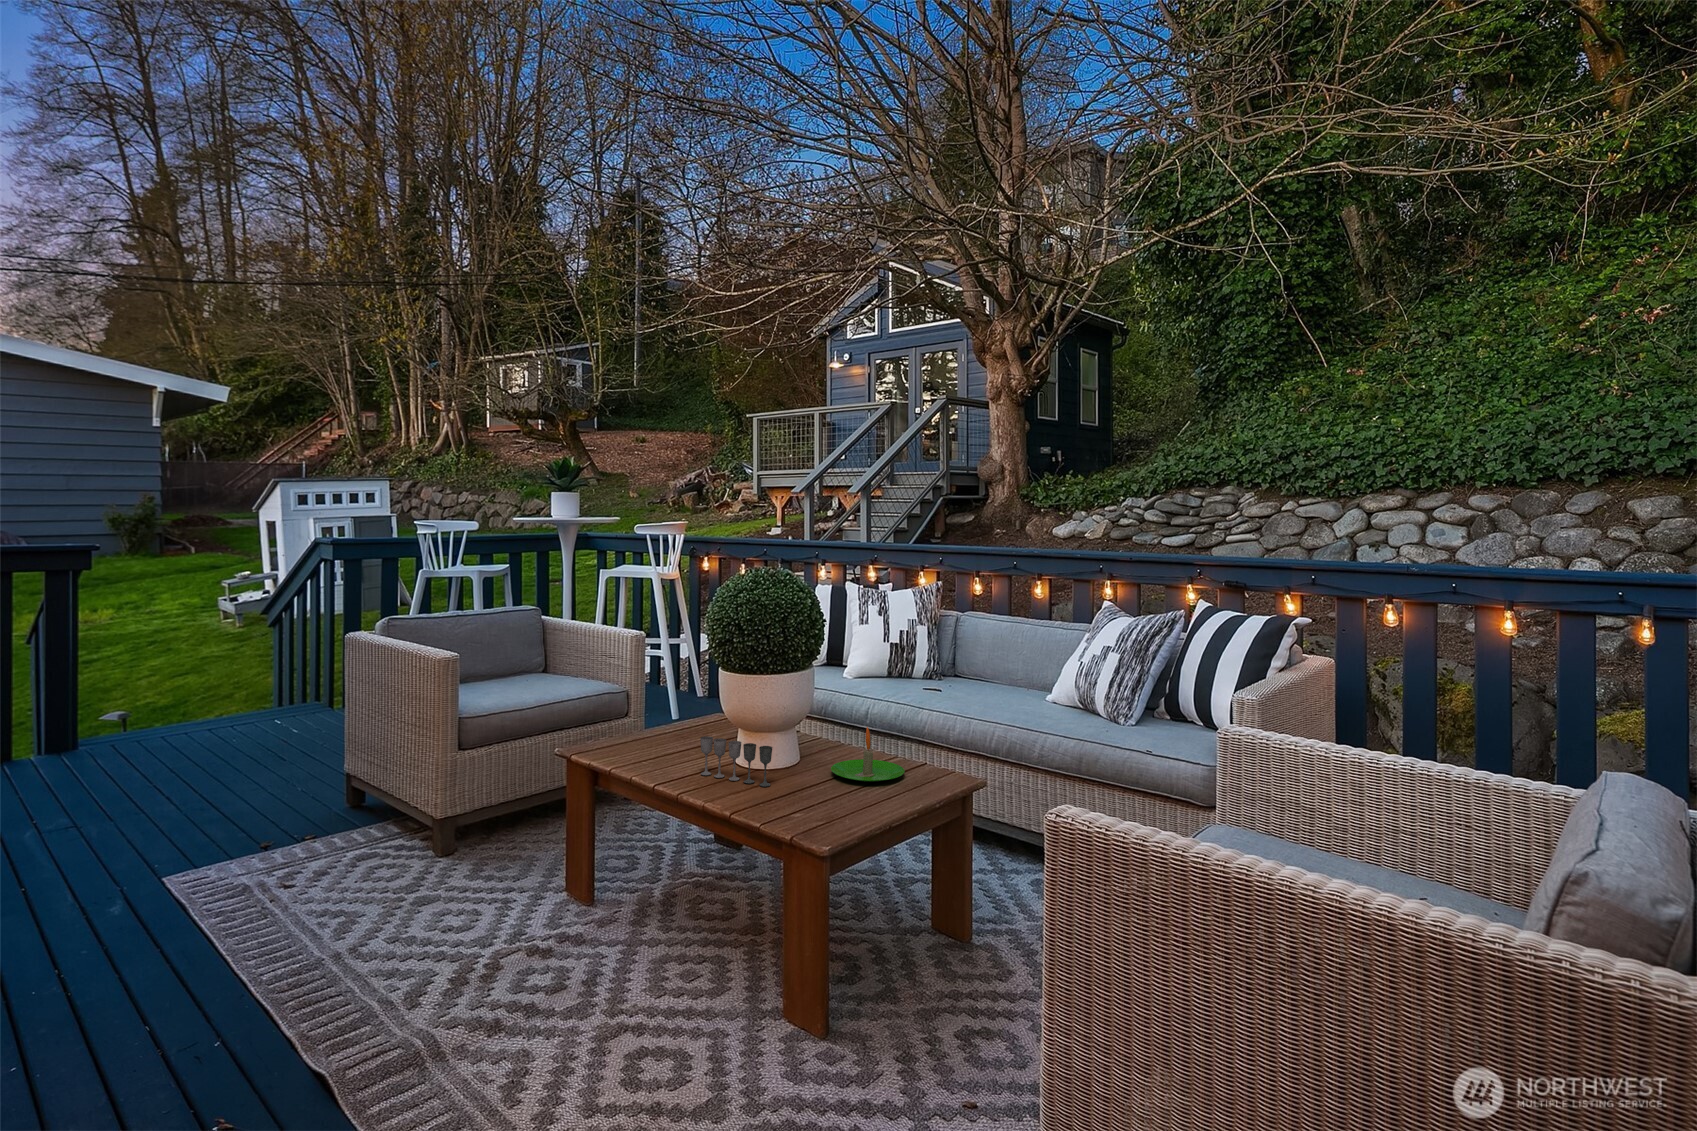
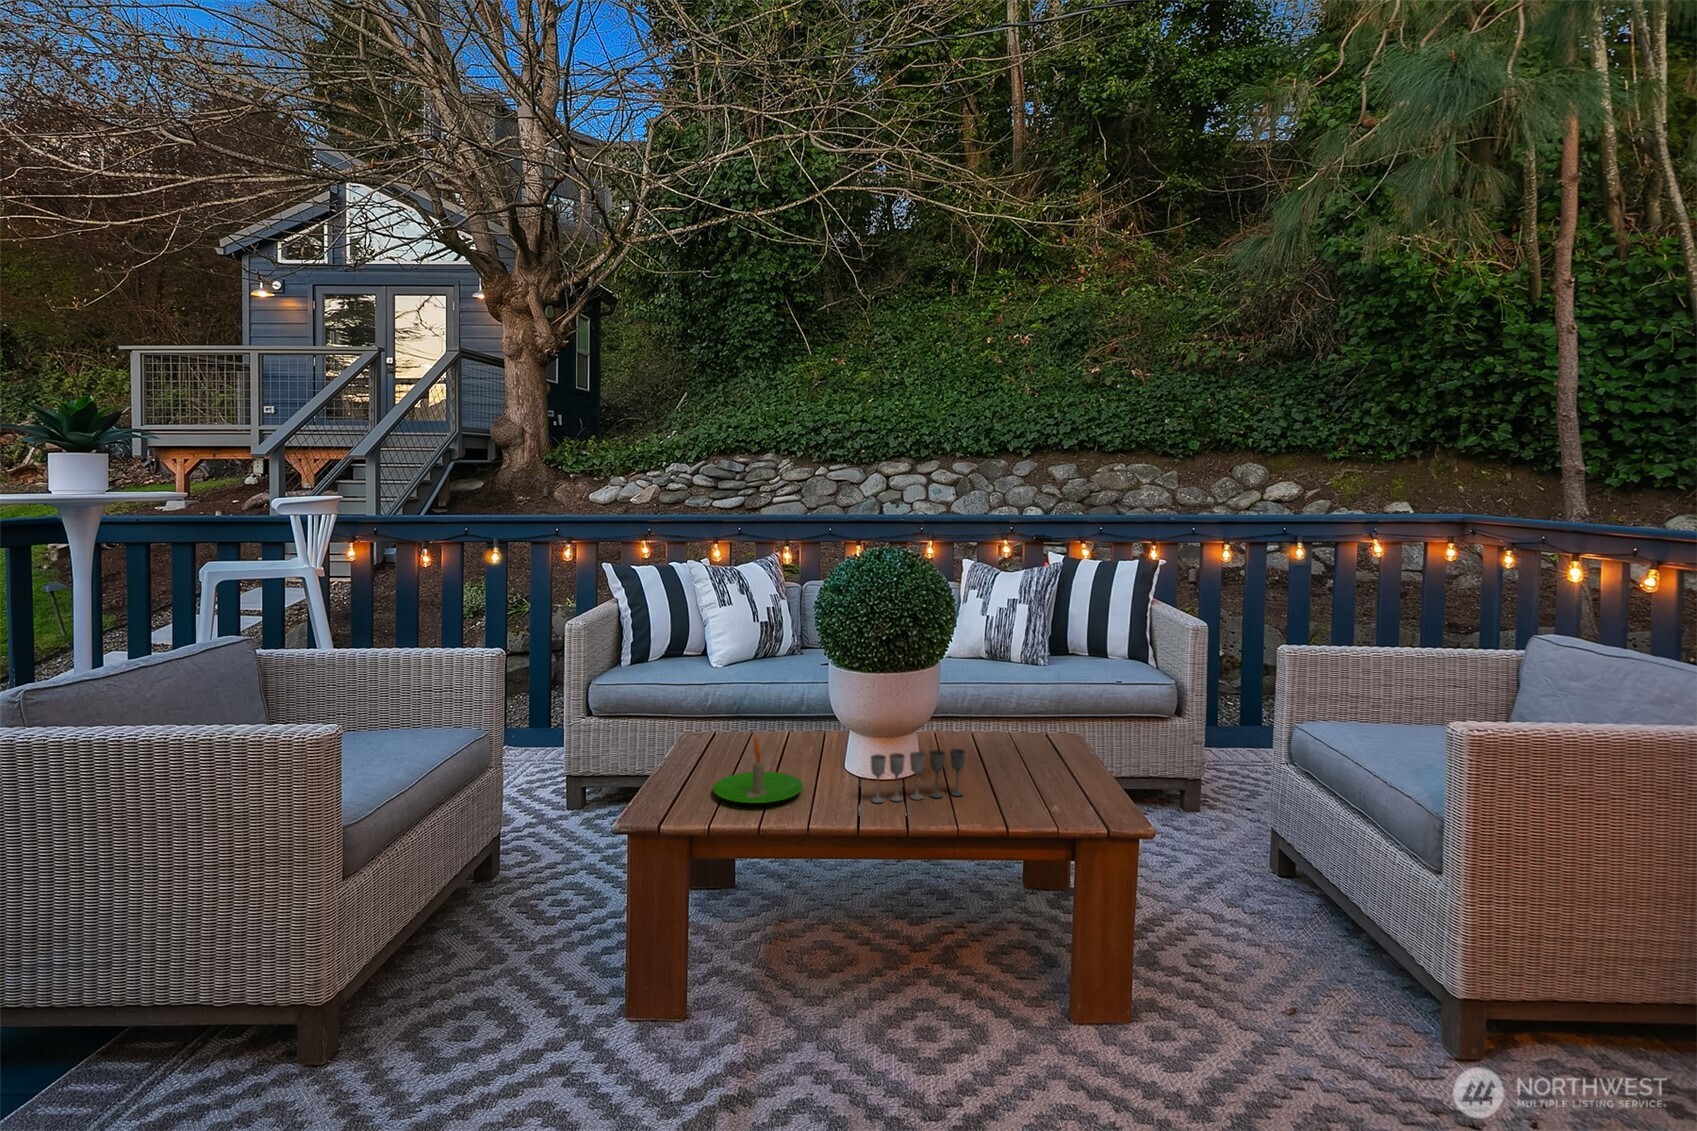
candle: present [831,727,905,782] -> present [713,736,803,803]

